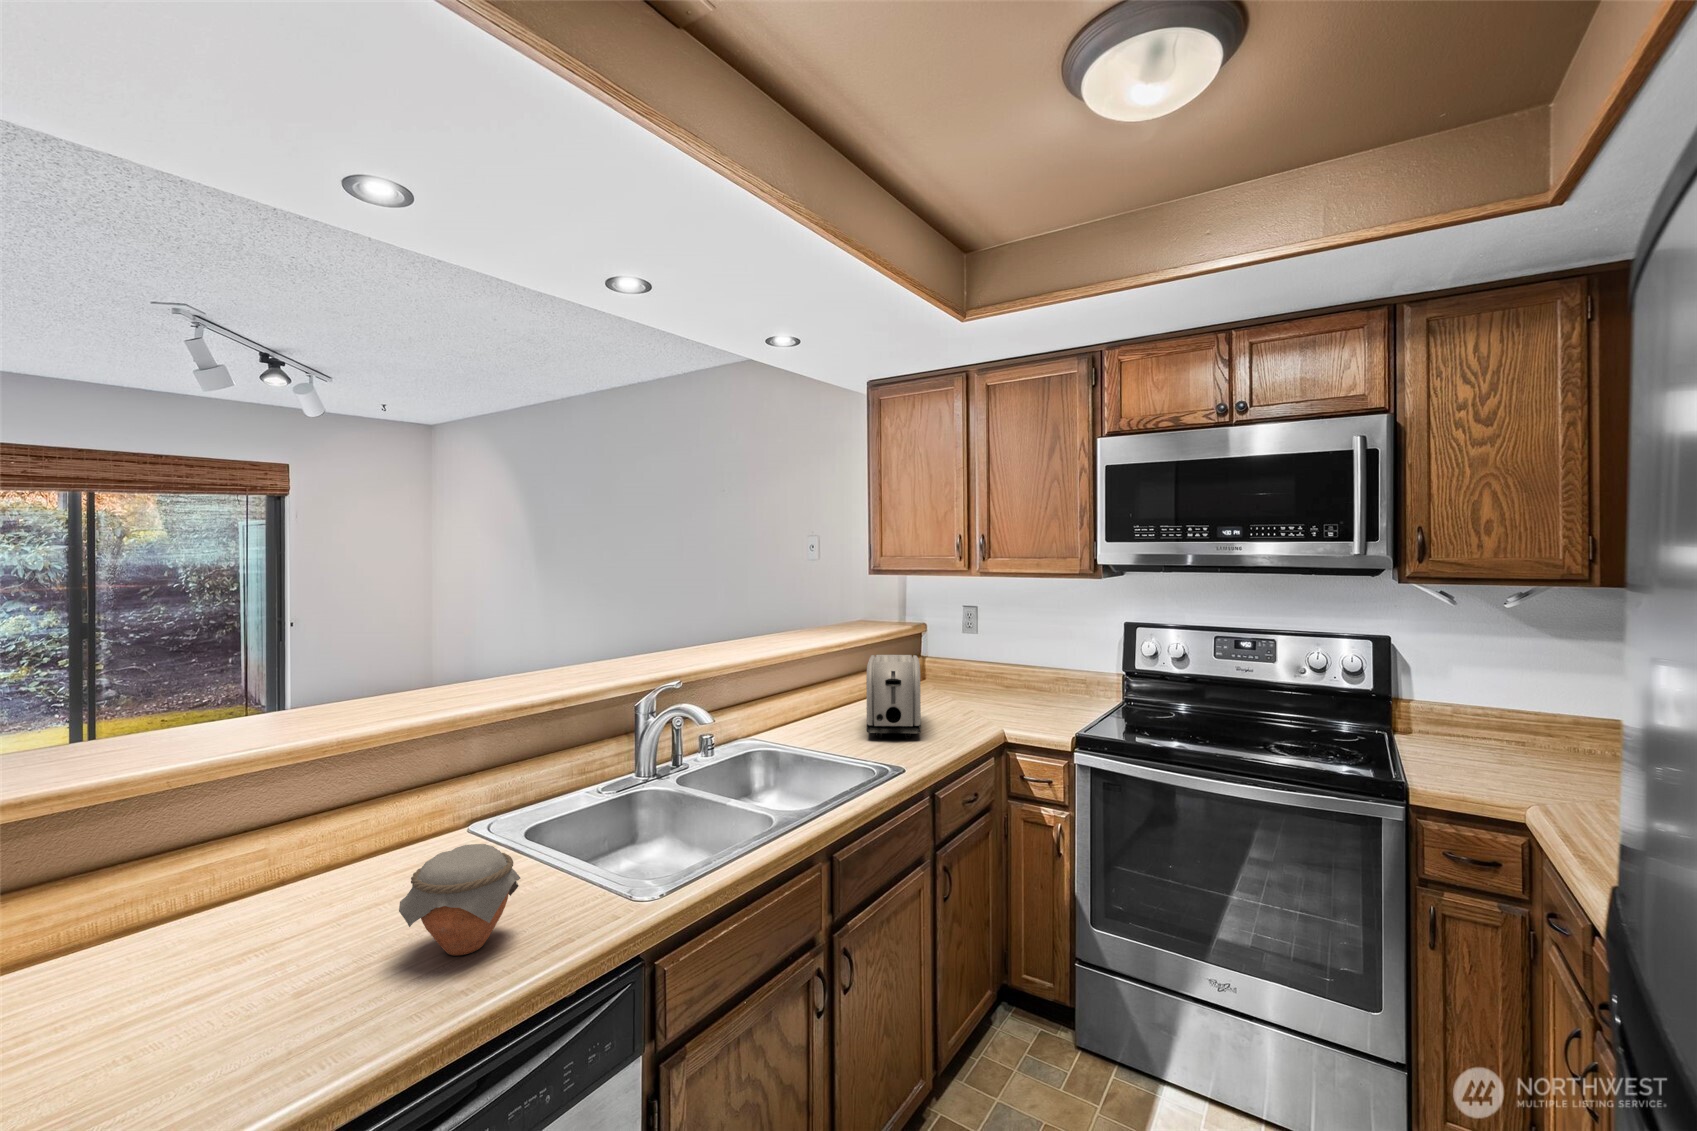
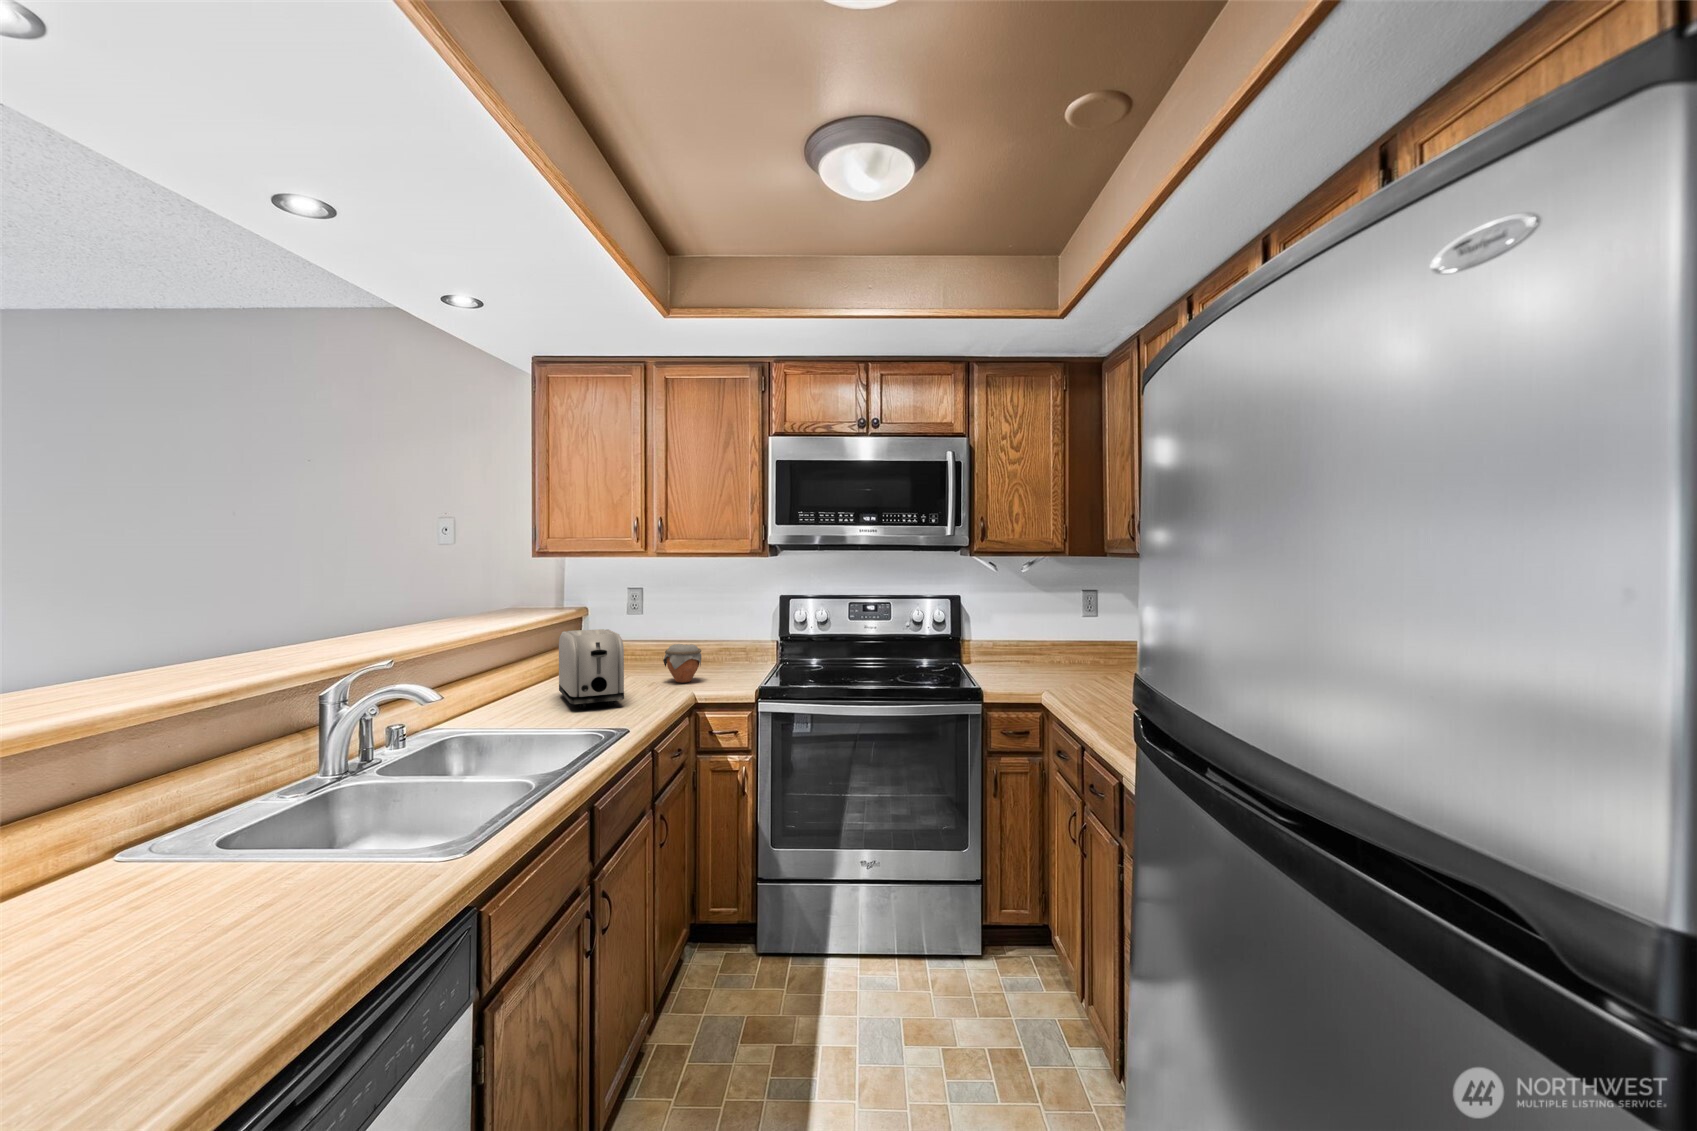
jar: present [399,844,520,955] -> present [663,644,701,683]

